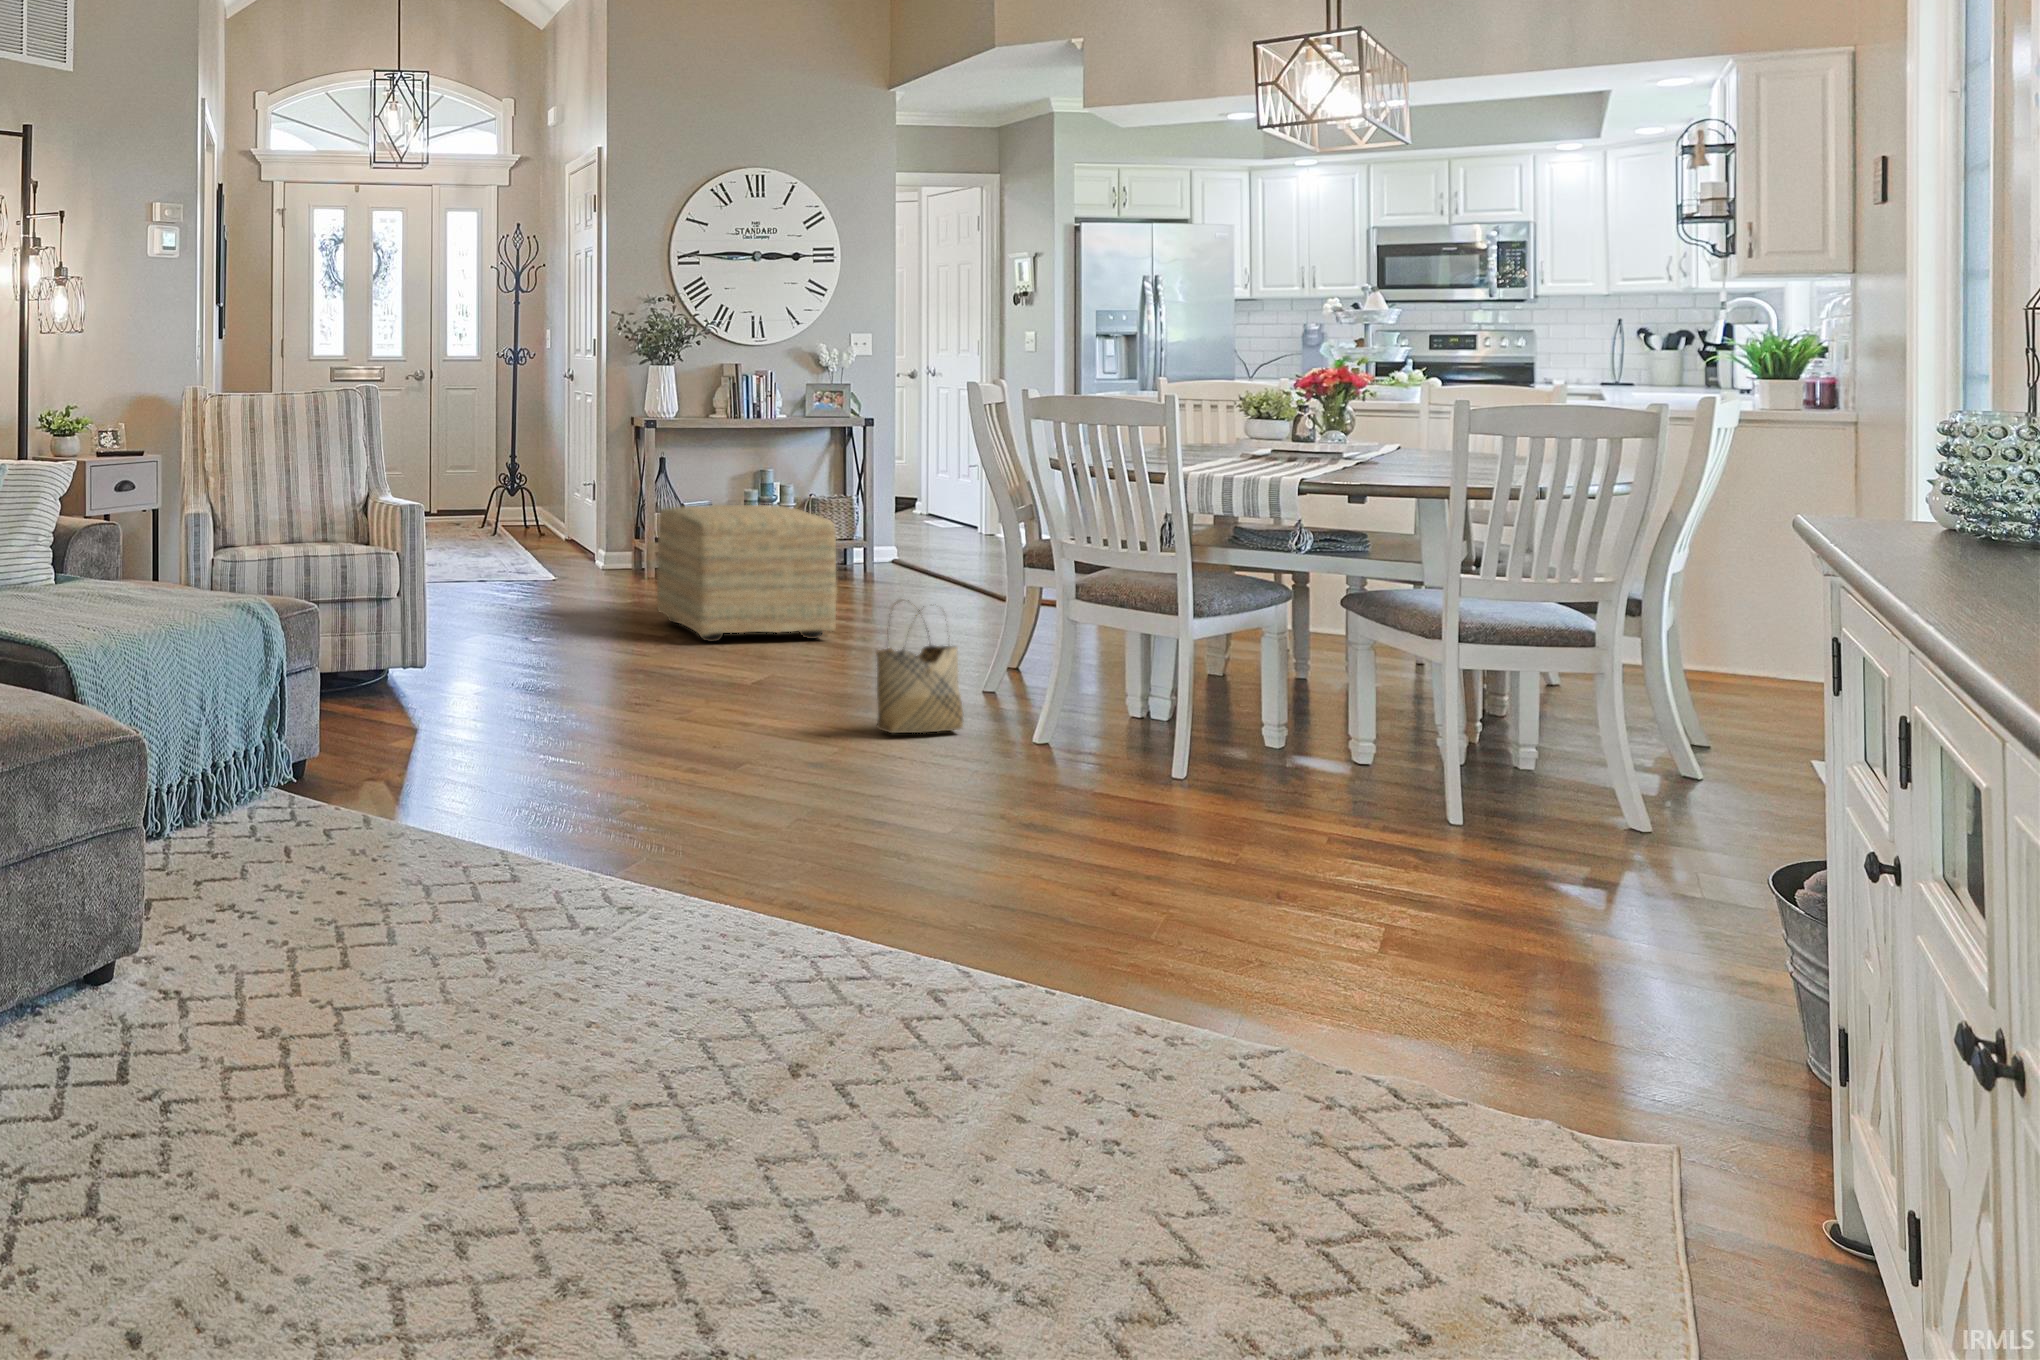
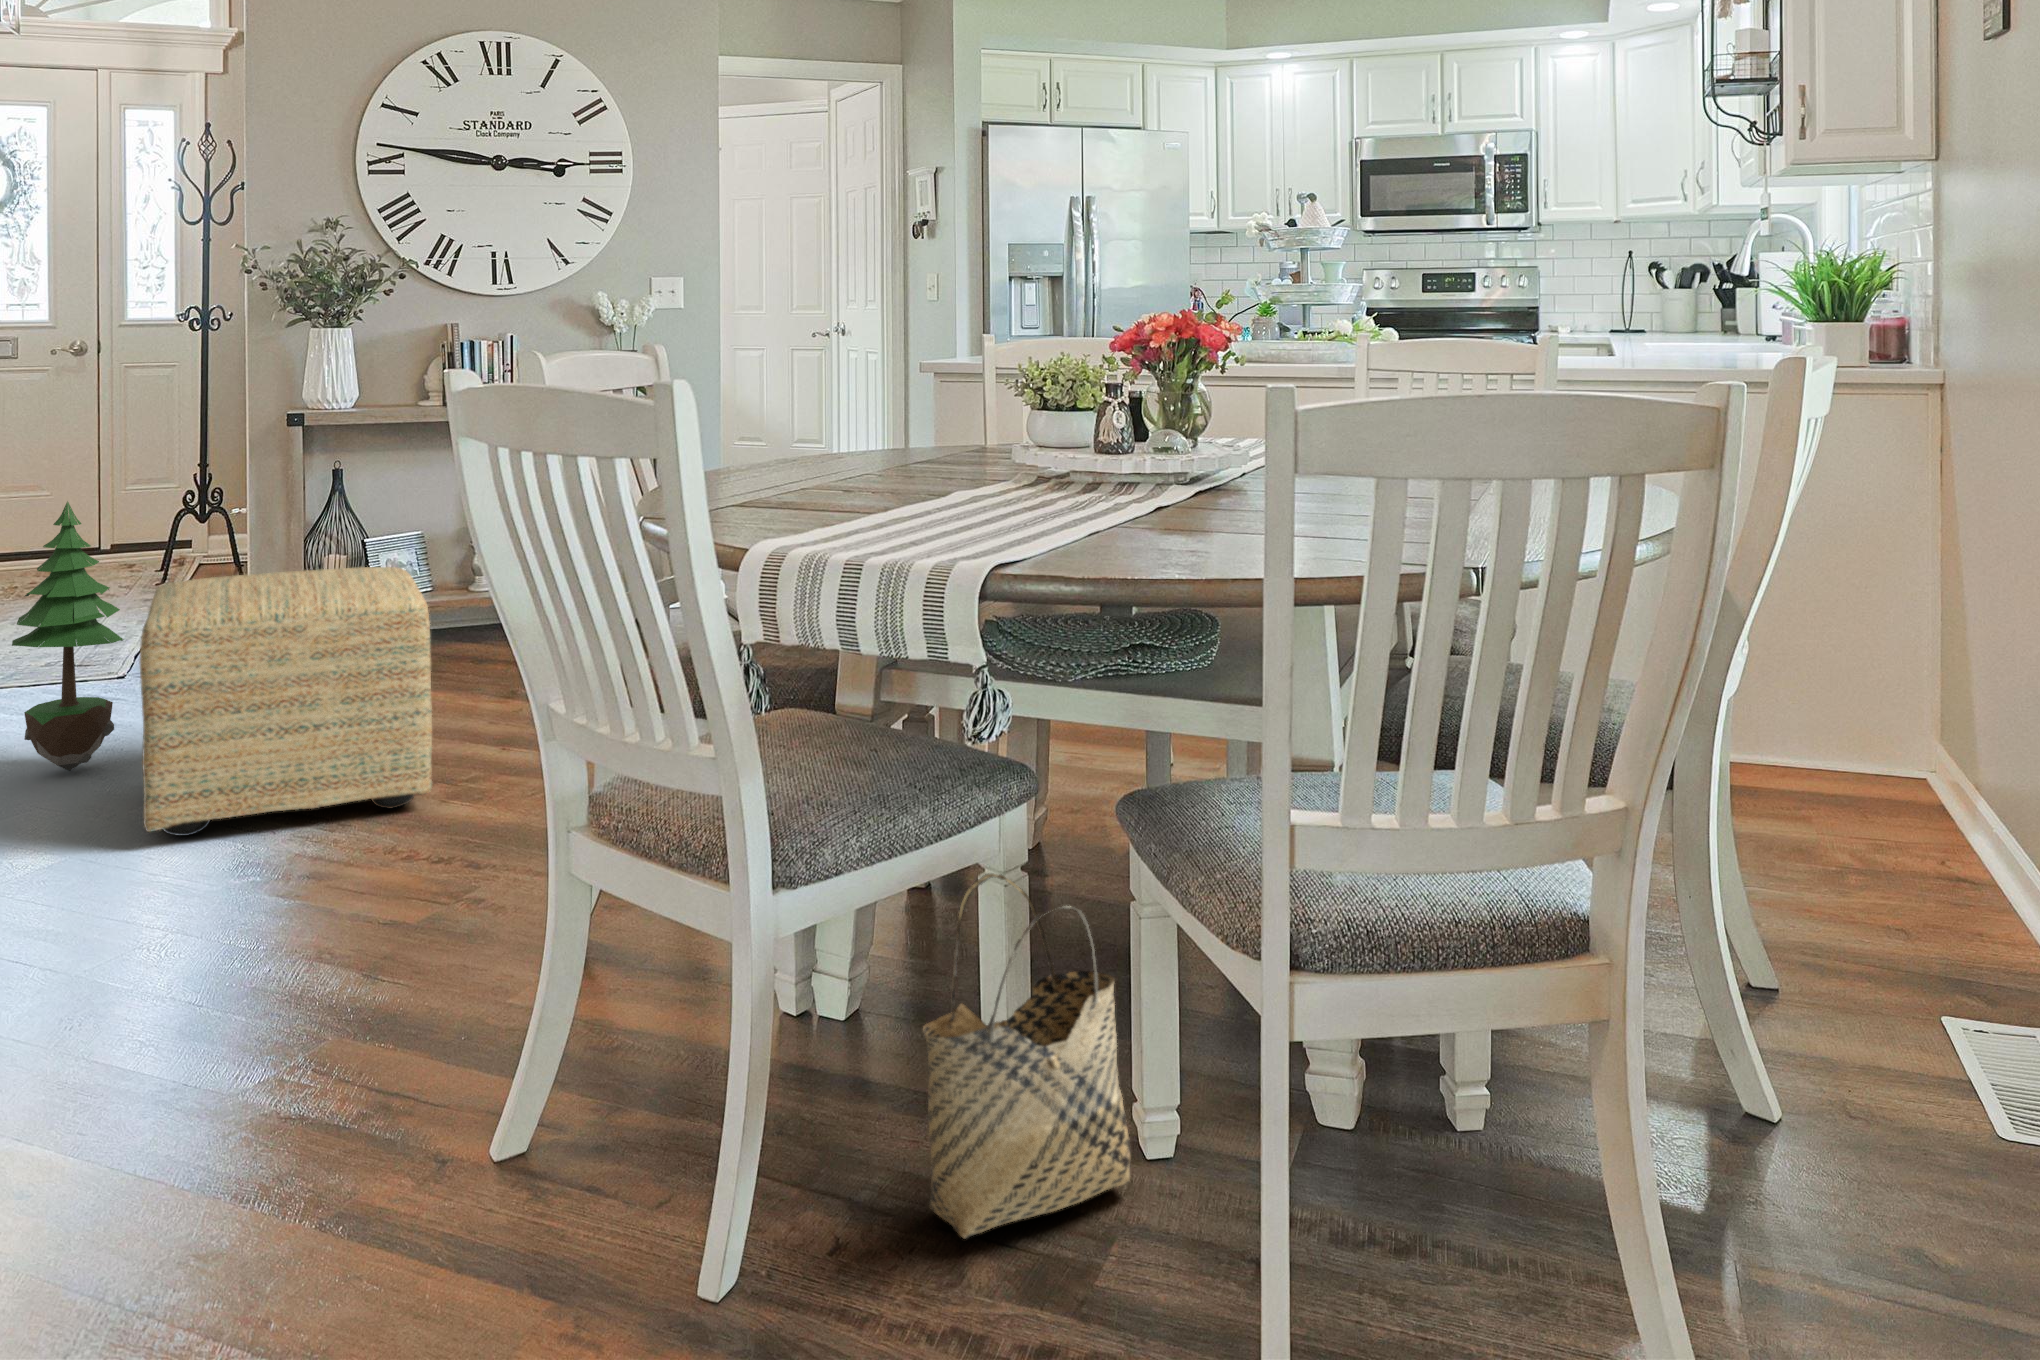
potted tree: none [572,460,626,615] -> present [12,502,123,771]
woven basket: present [876,601,964,733] -> present [923,874,1130,1239]

